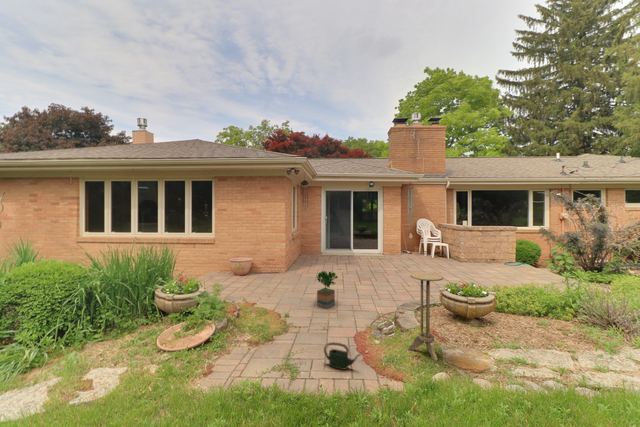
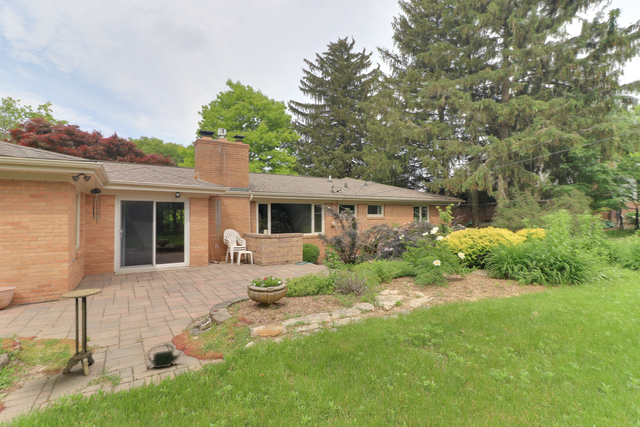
potted tree: present [317,271,338,309] -> none [123,287,151,327]
side table: present [409,272,443,361] -> present [62,289,101,376]

